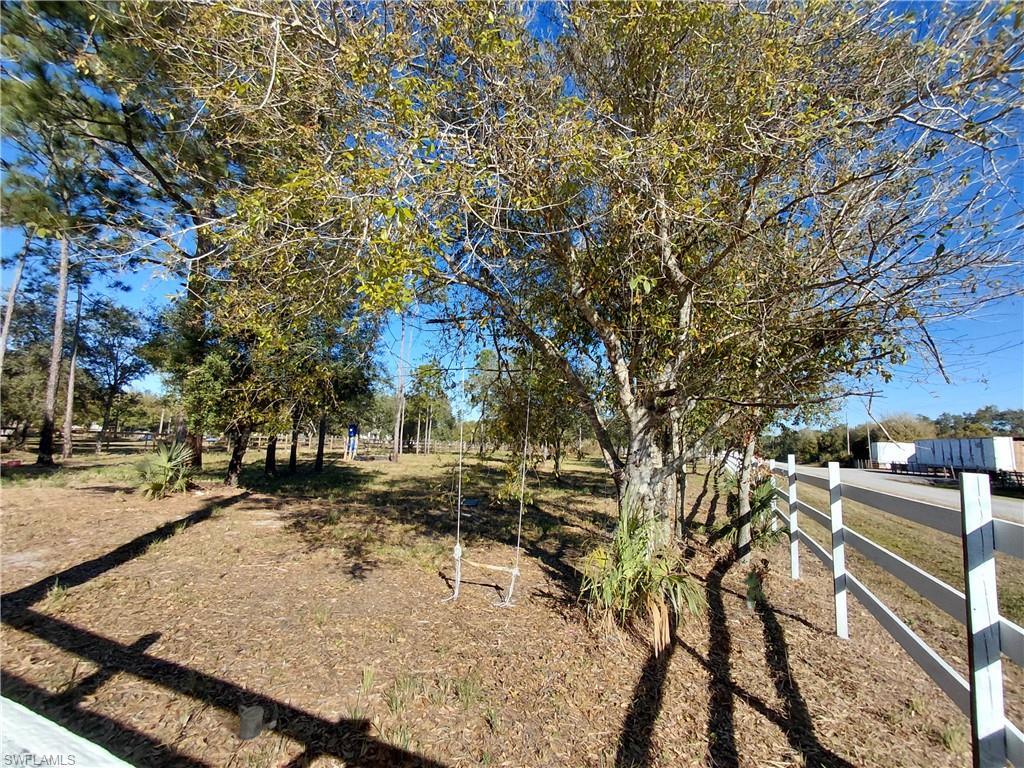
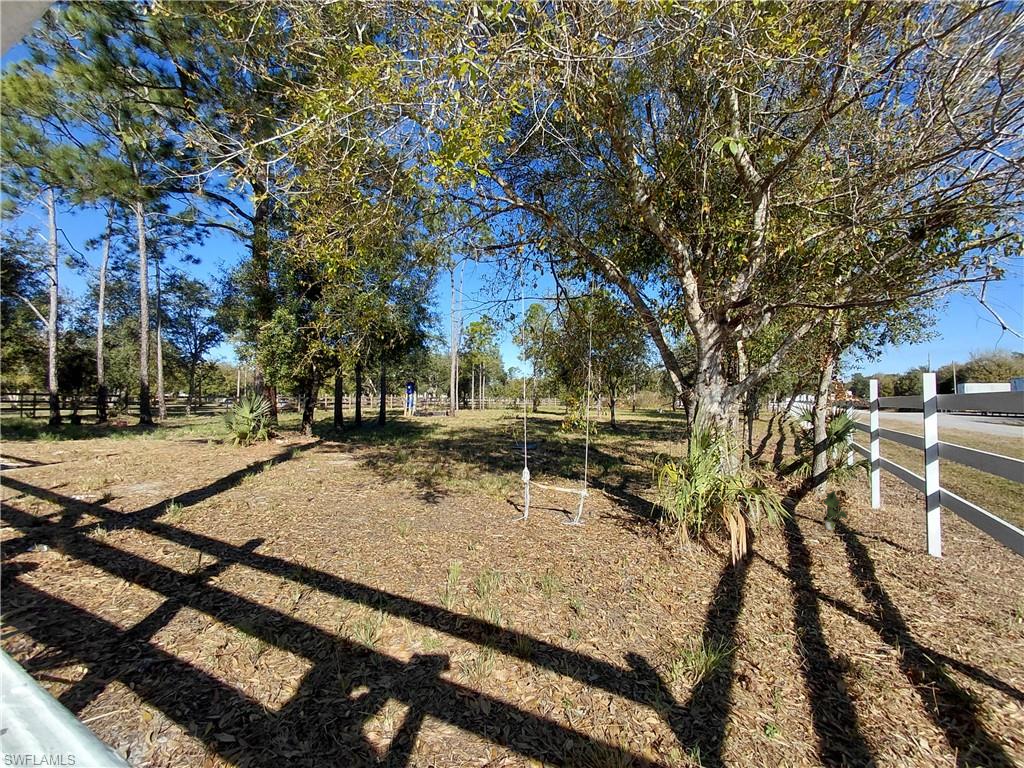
watering can: present [239,705,276,740] -> none [342,588,376,616]

